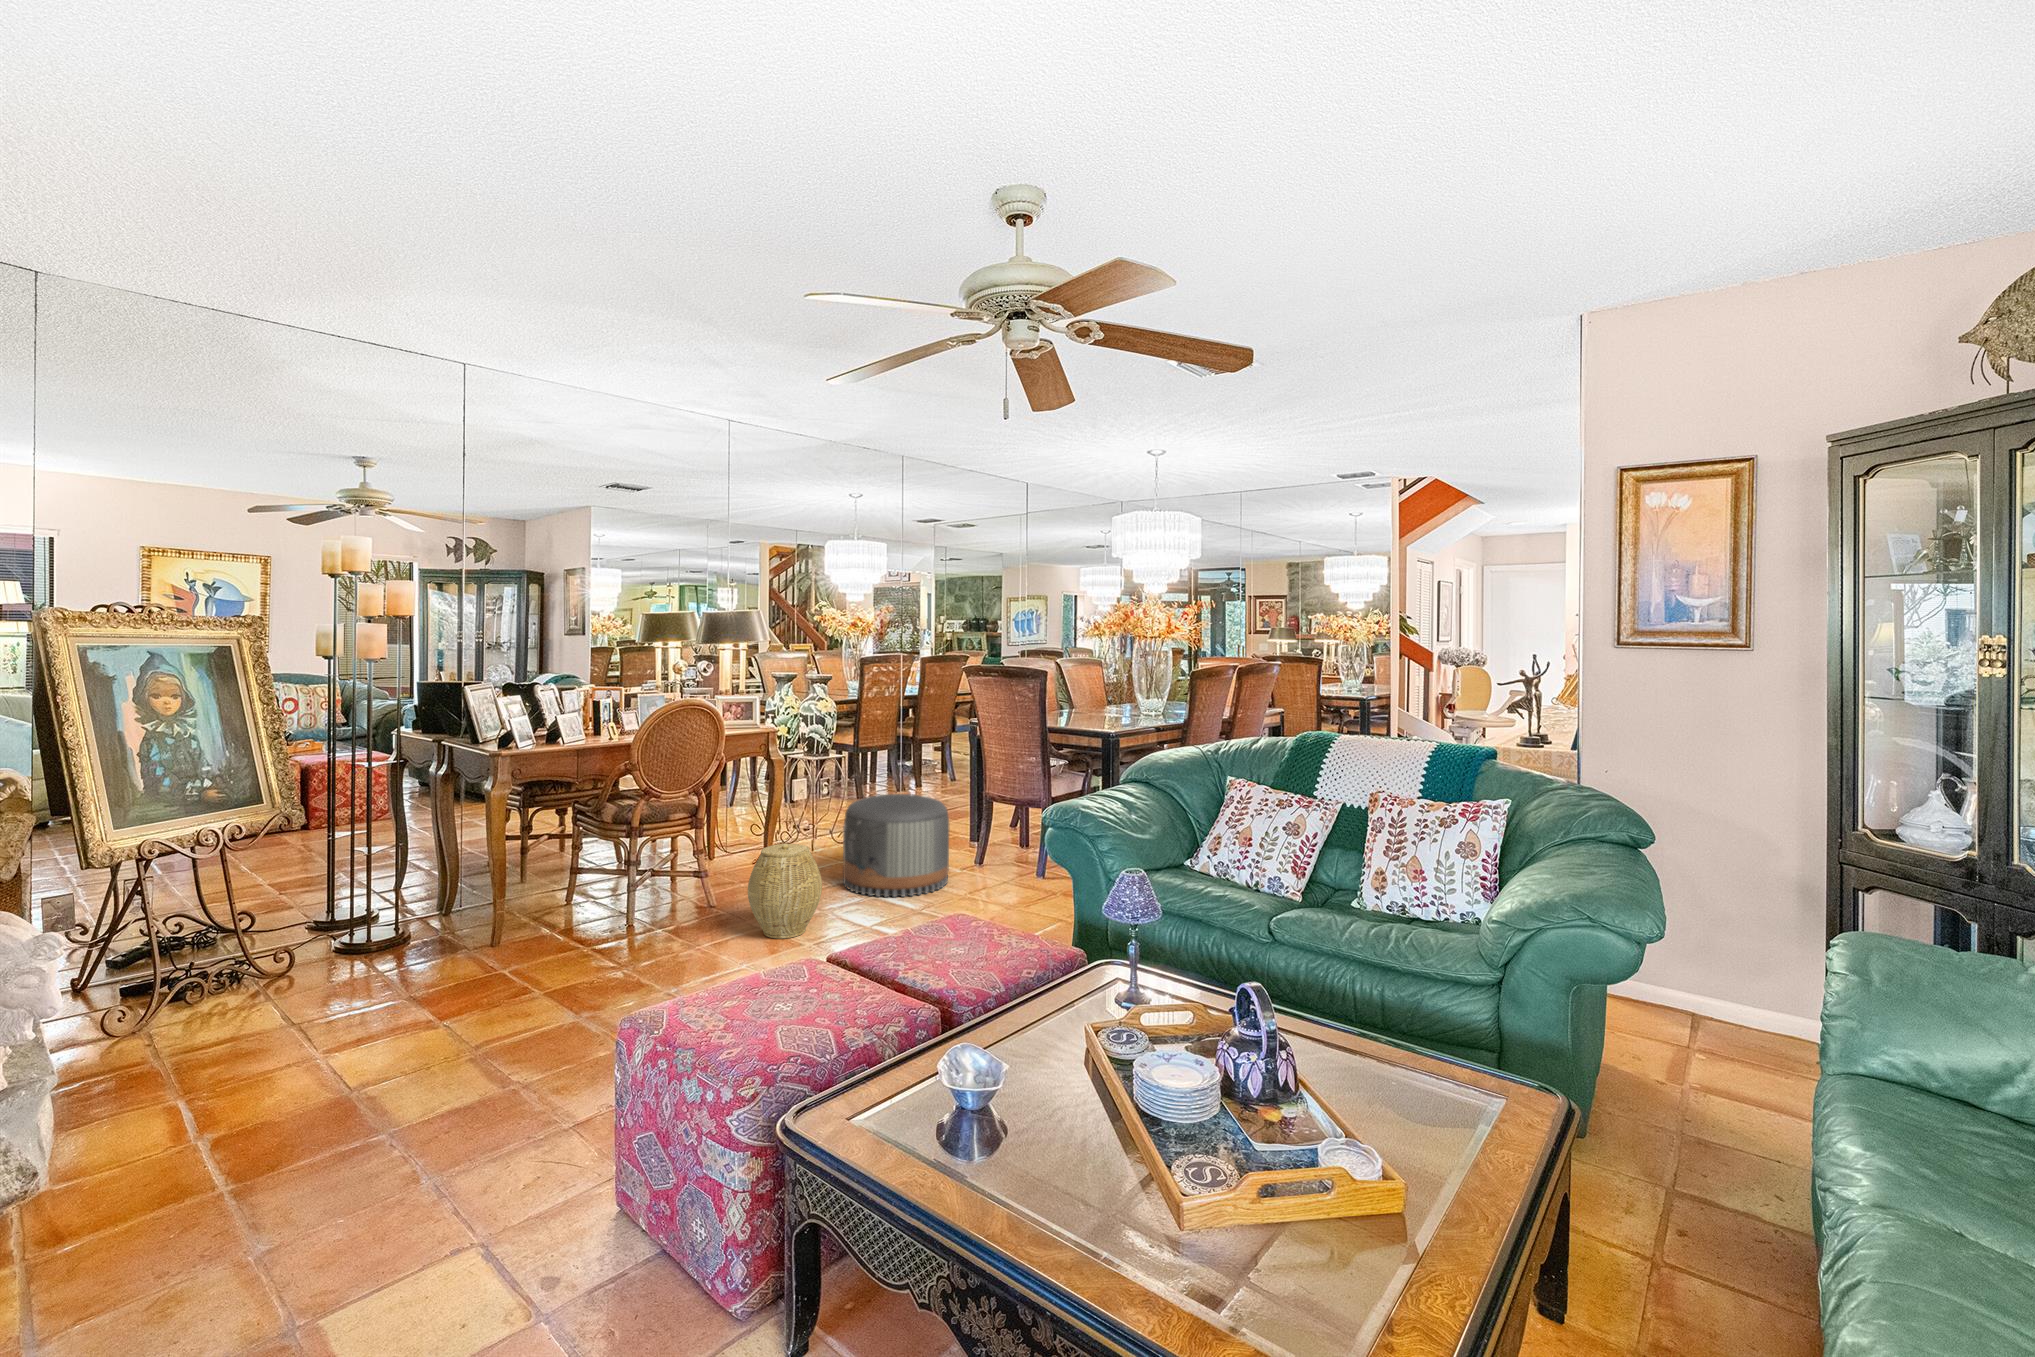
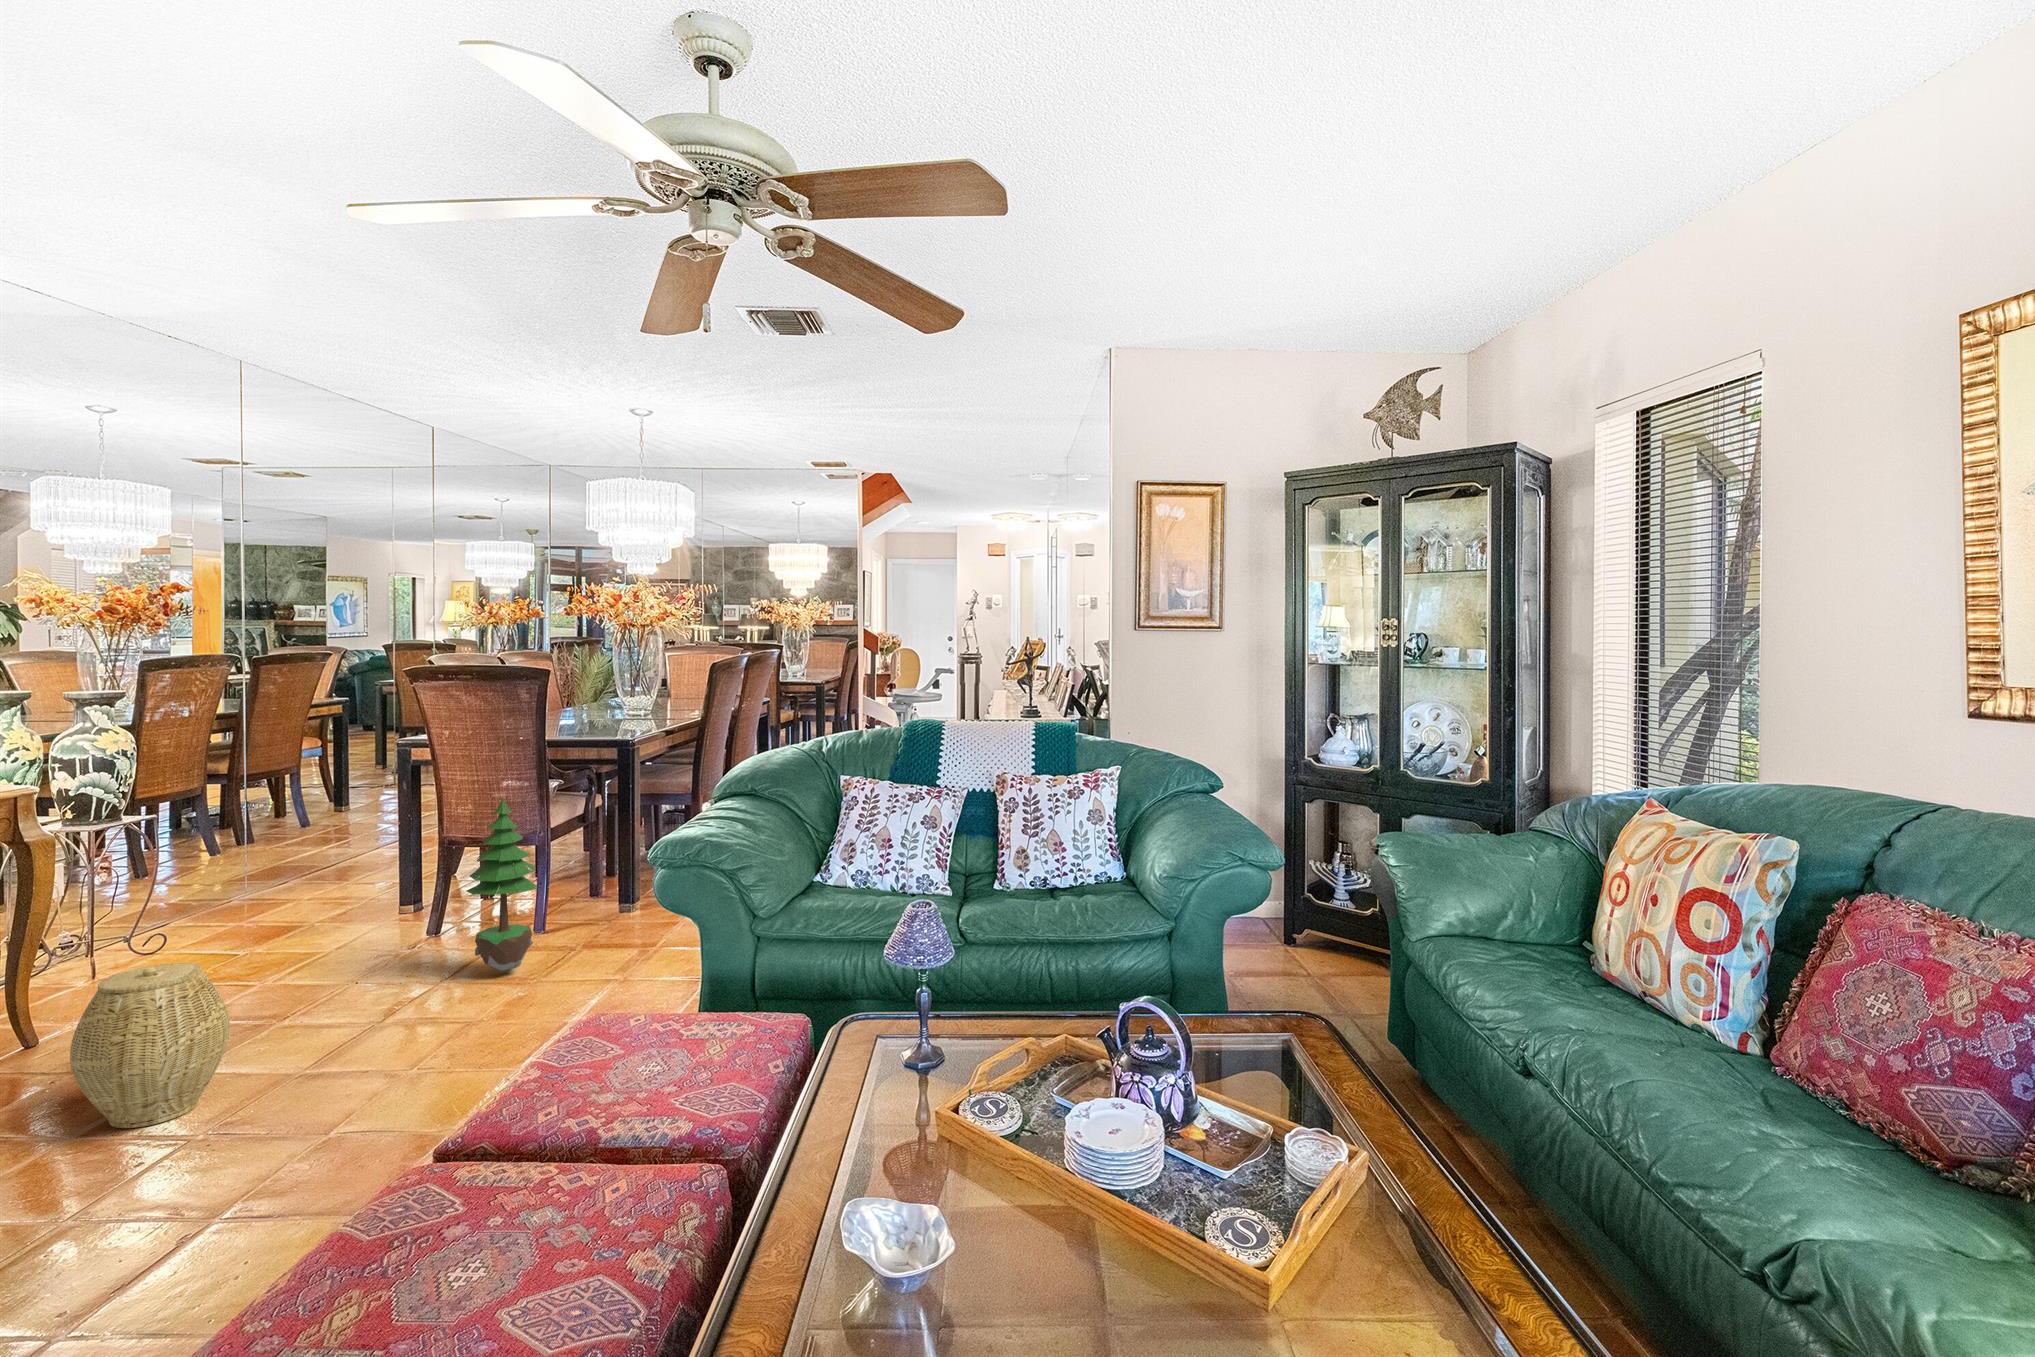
potted tree: none [981,766,1027,894] -> present [467,798,537,974]
pouf: present [843,794,949,897] -> none [205,859,405,1025]

